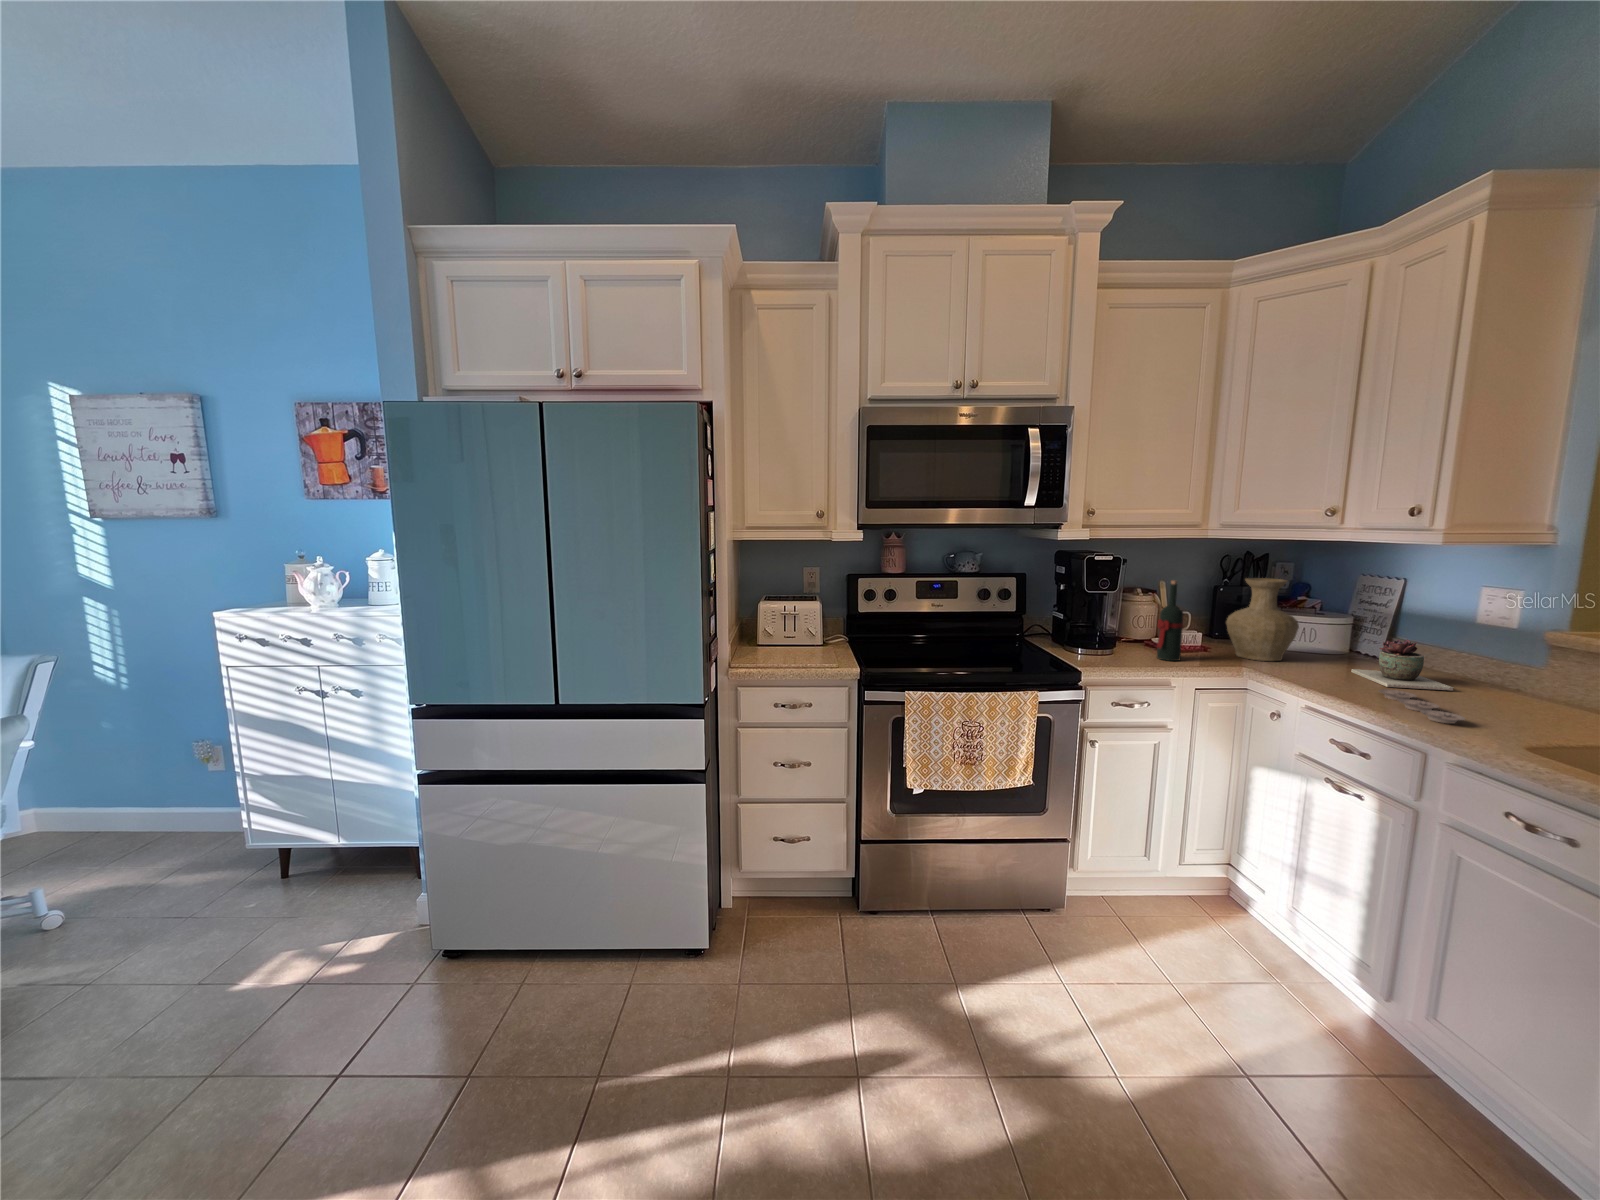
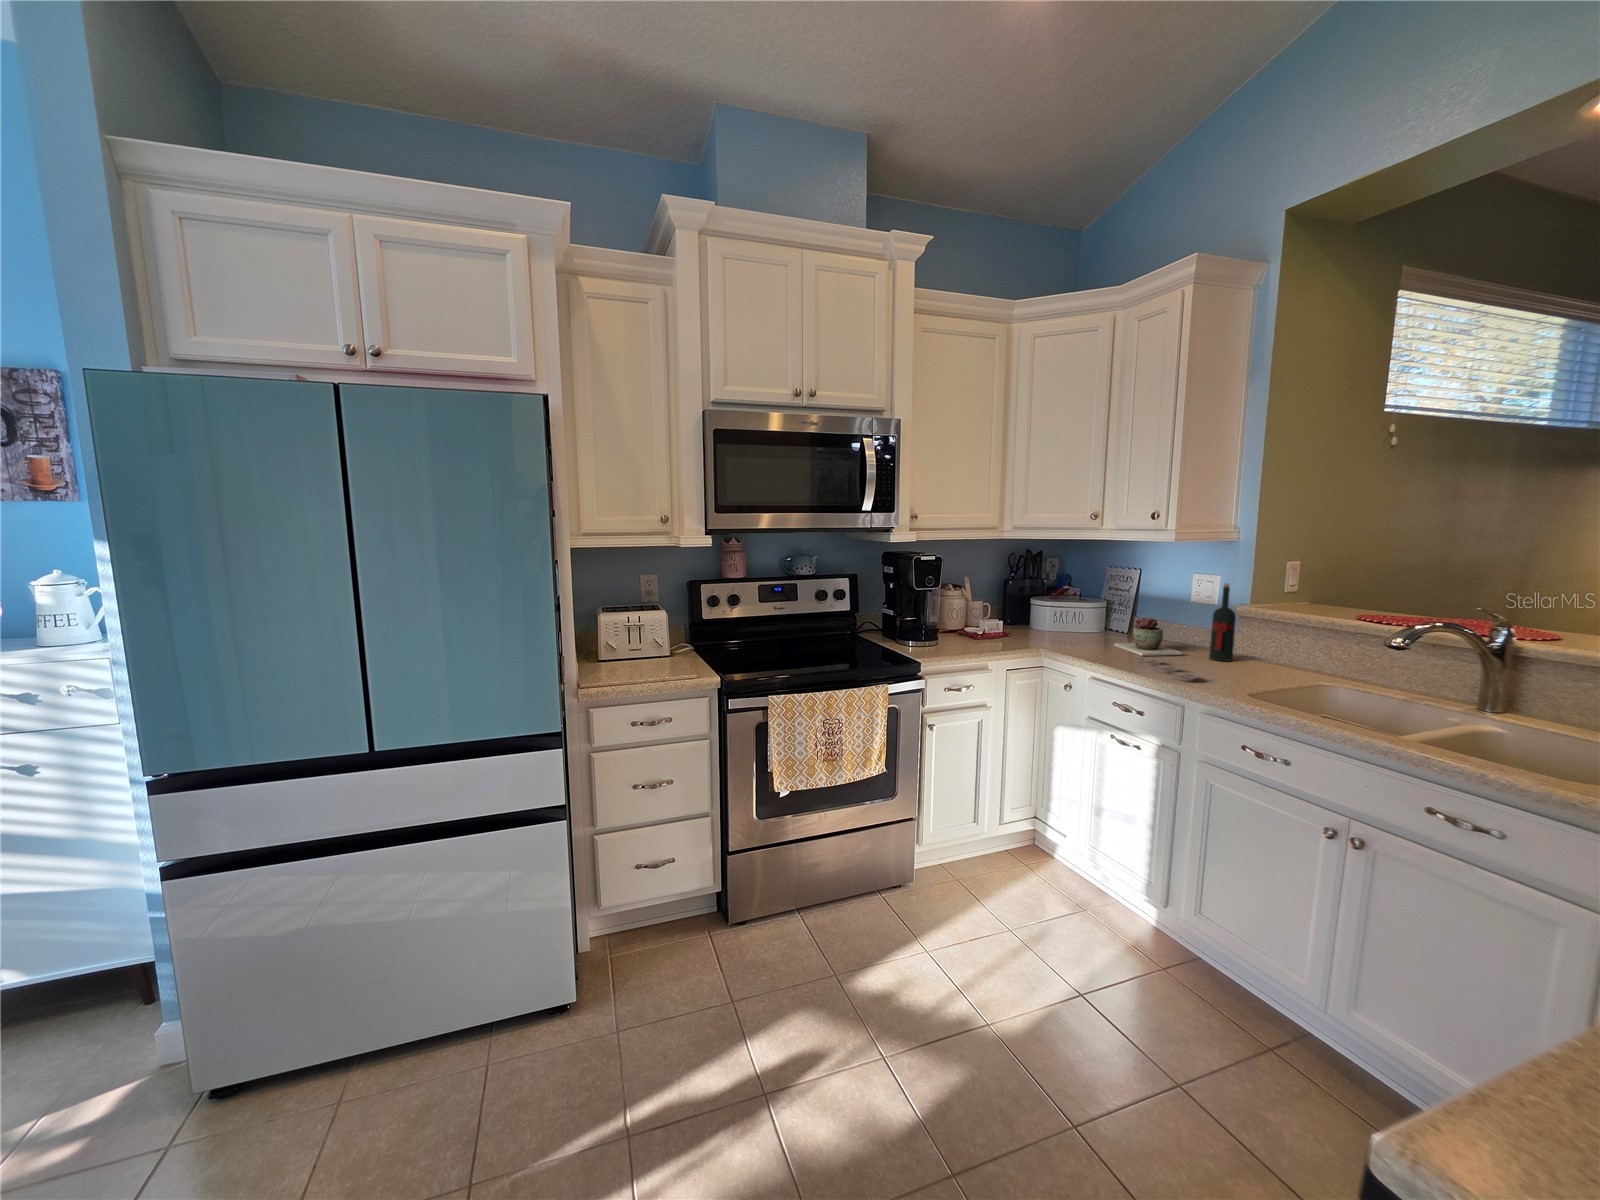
vase: present [1226,578,1299,661] -> none [1023,572,1076,641]
wine bottle: present [1157,580,1184,661] -> present [1209,583,1236,661]

